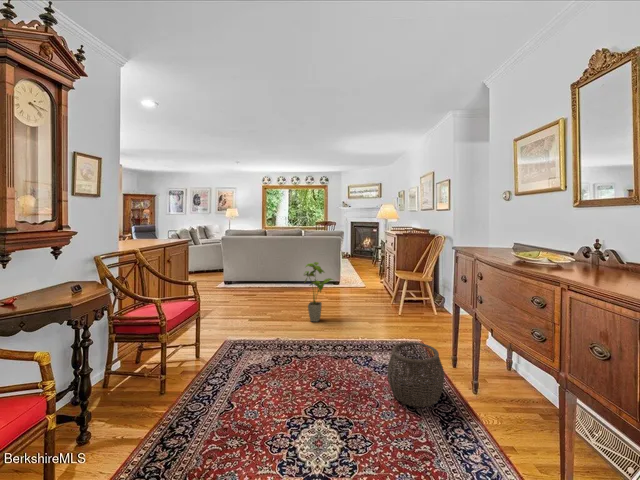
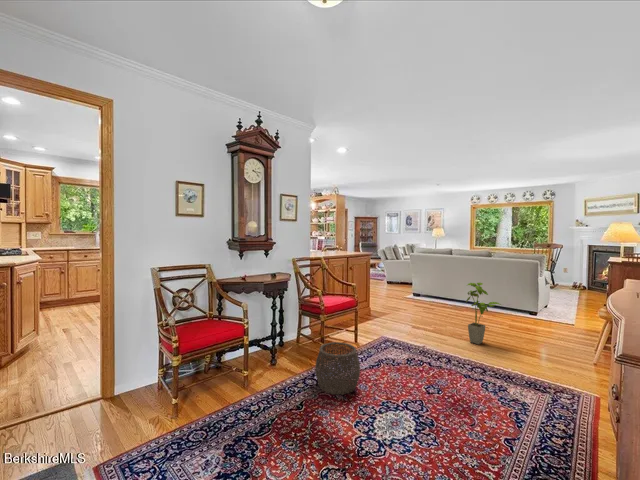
woven basket: present [387,342,445,407] -> present [315,342,360,395]

